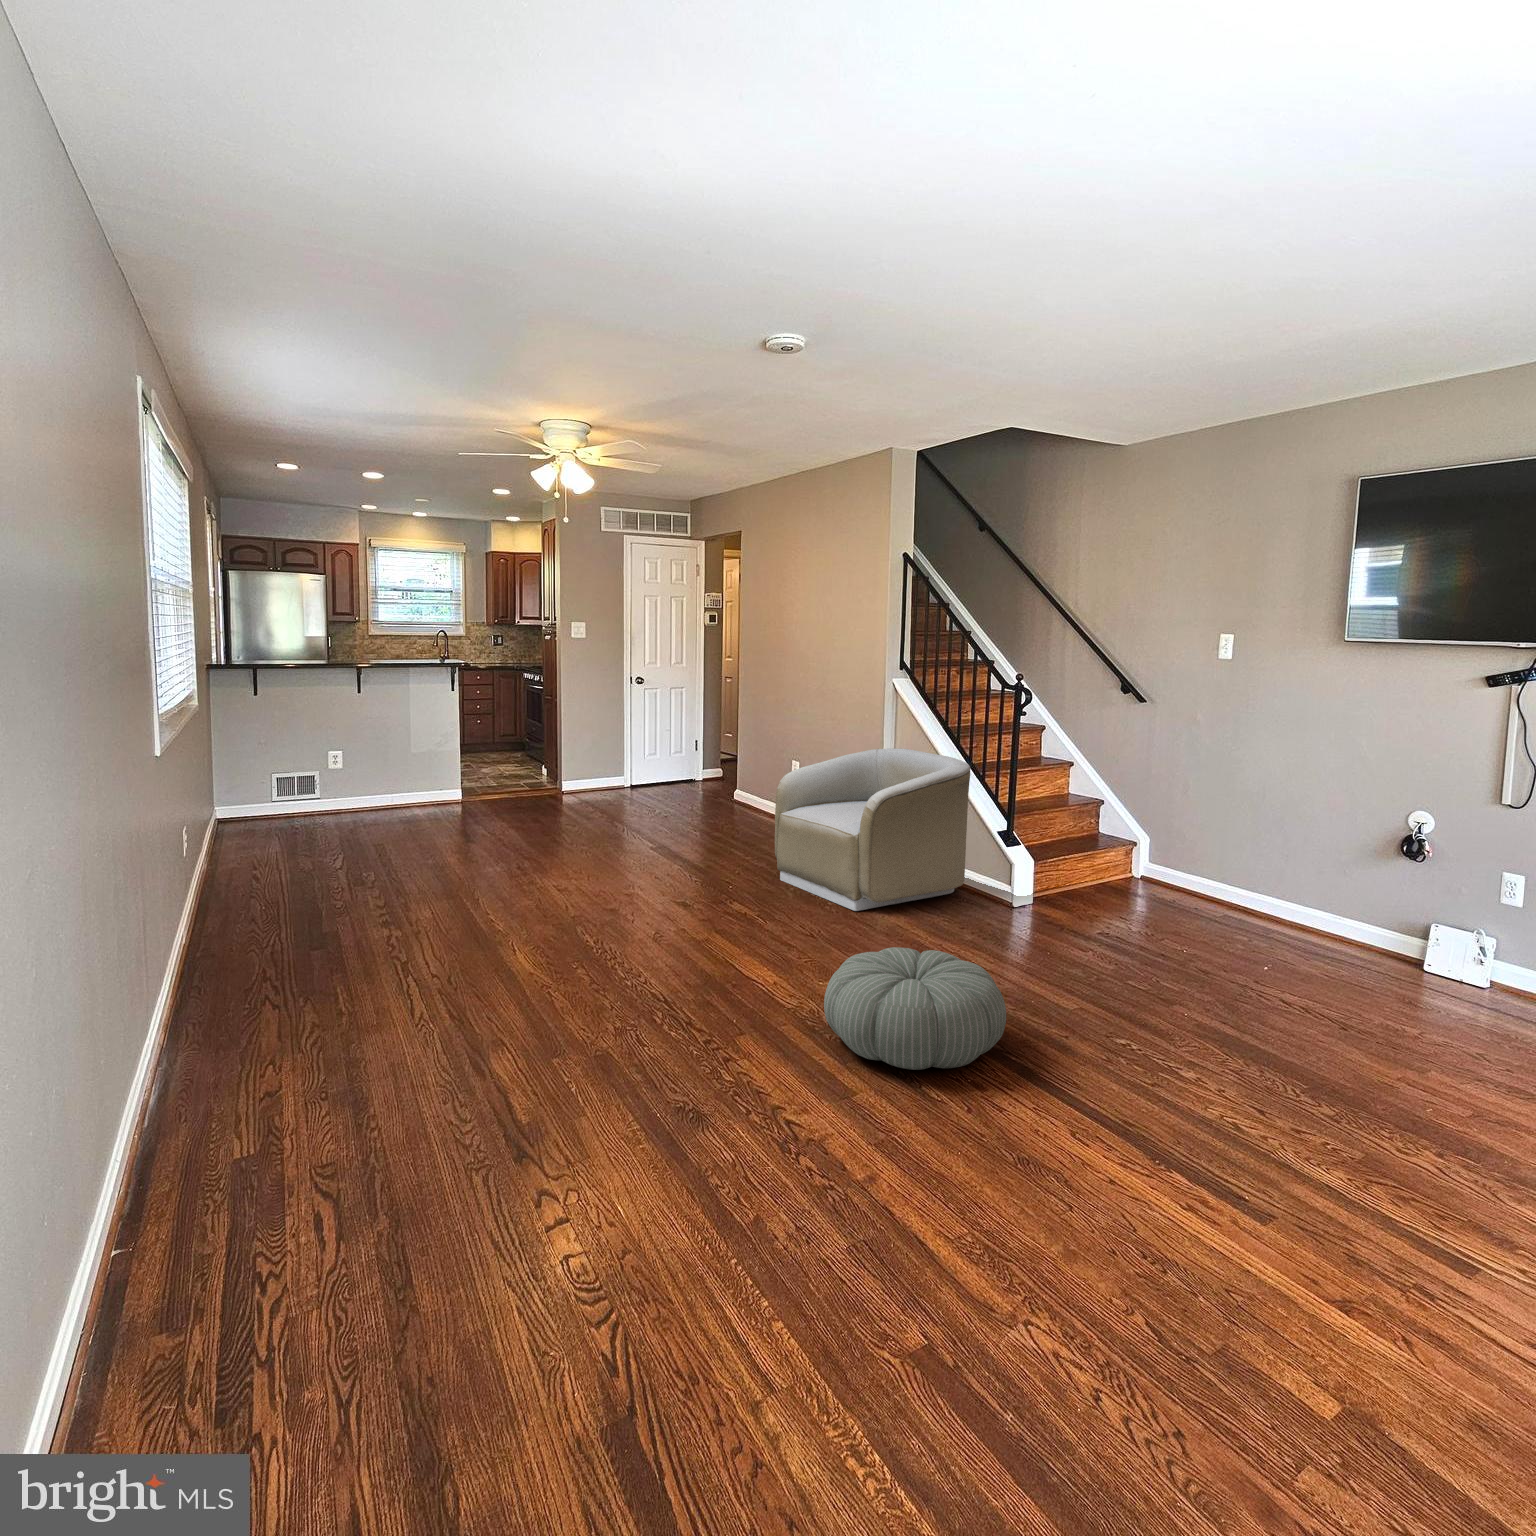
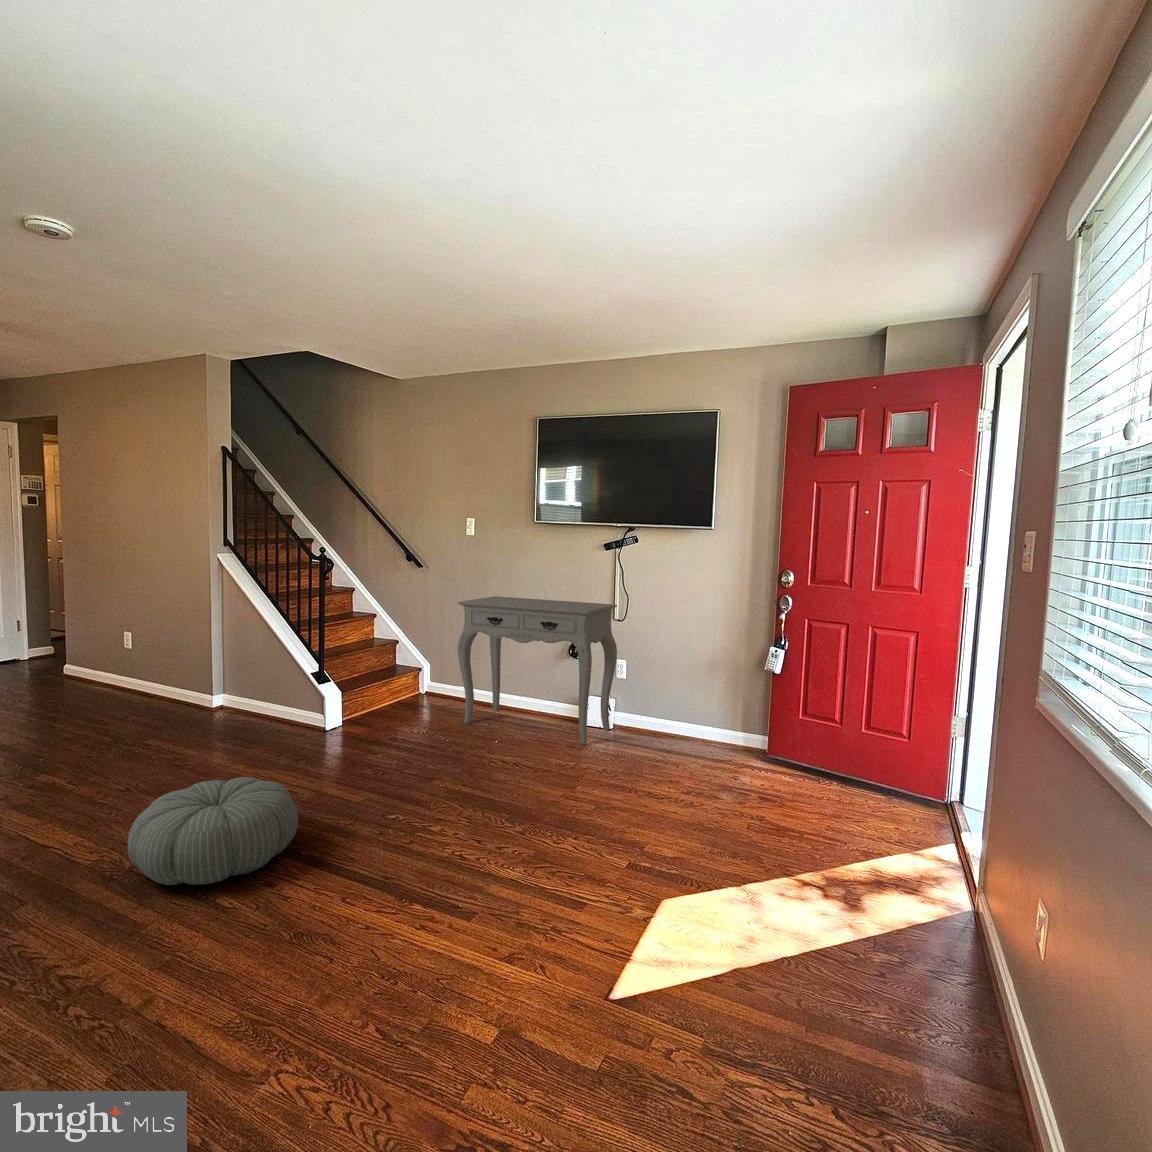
armchair: present [775,748,971,911] -> none [105,614,288,756]
console table: none [1206,751,1513,1001] -> present [458,596,617,745]

